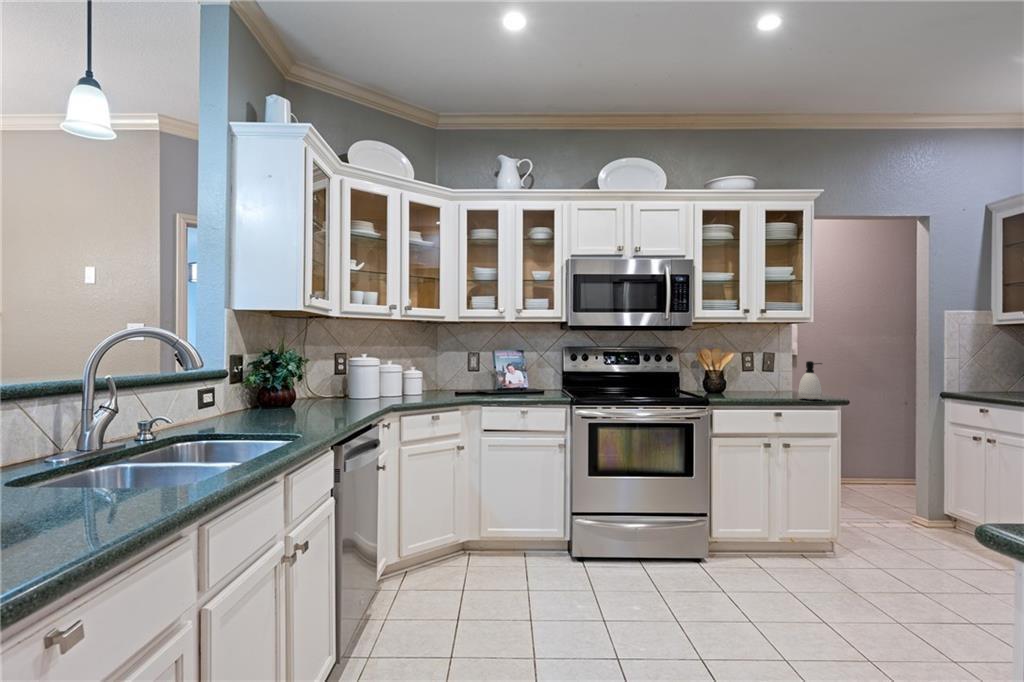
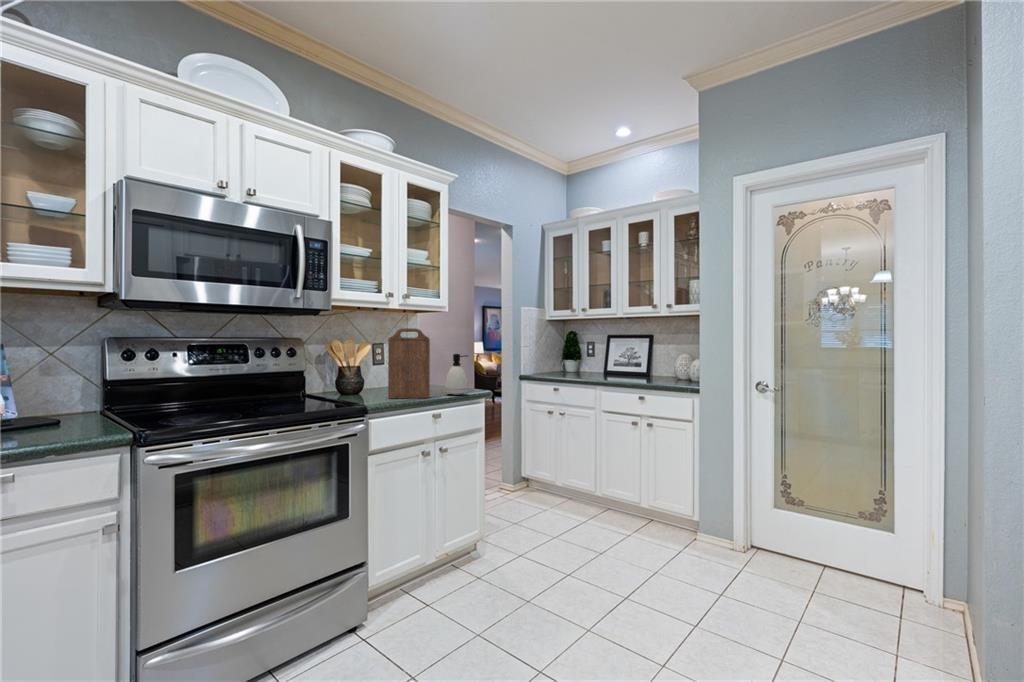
cutting board: none [741,339,779,399] -> present [388,328,430,398]

